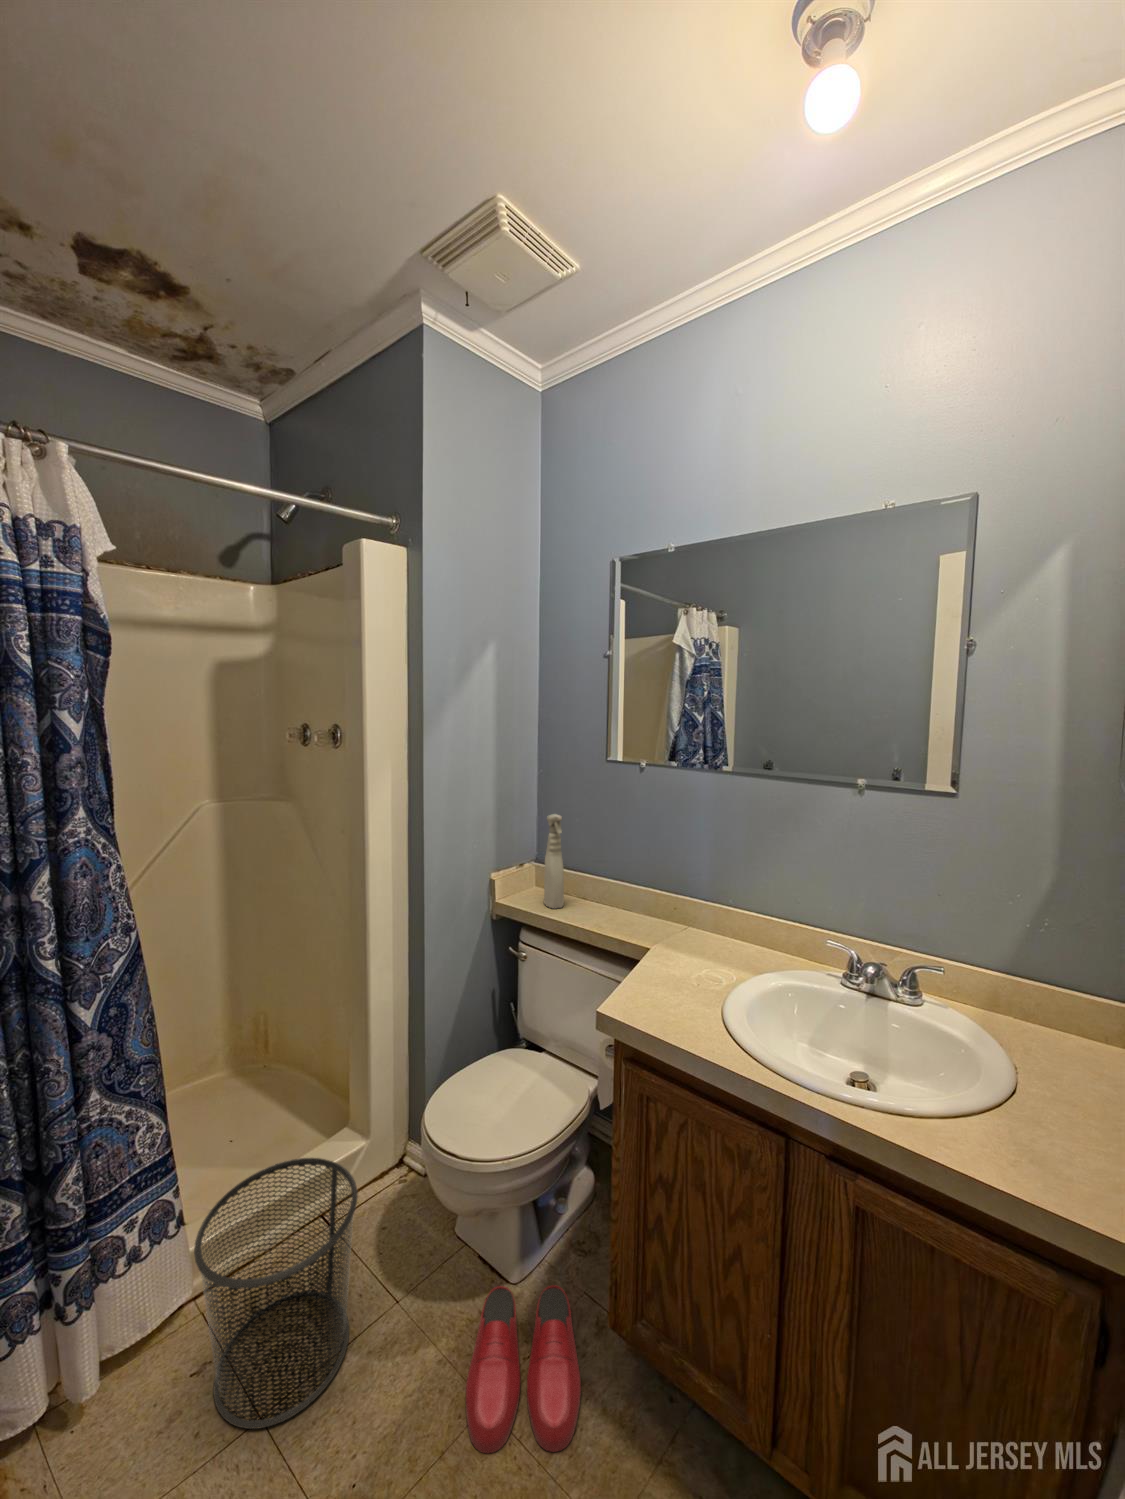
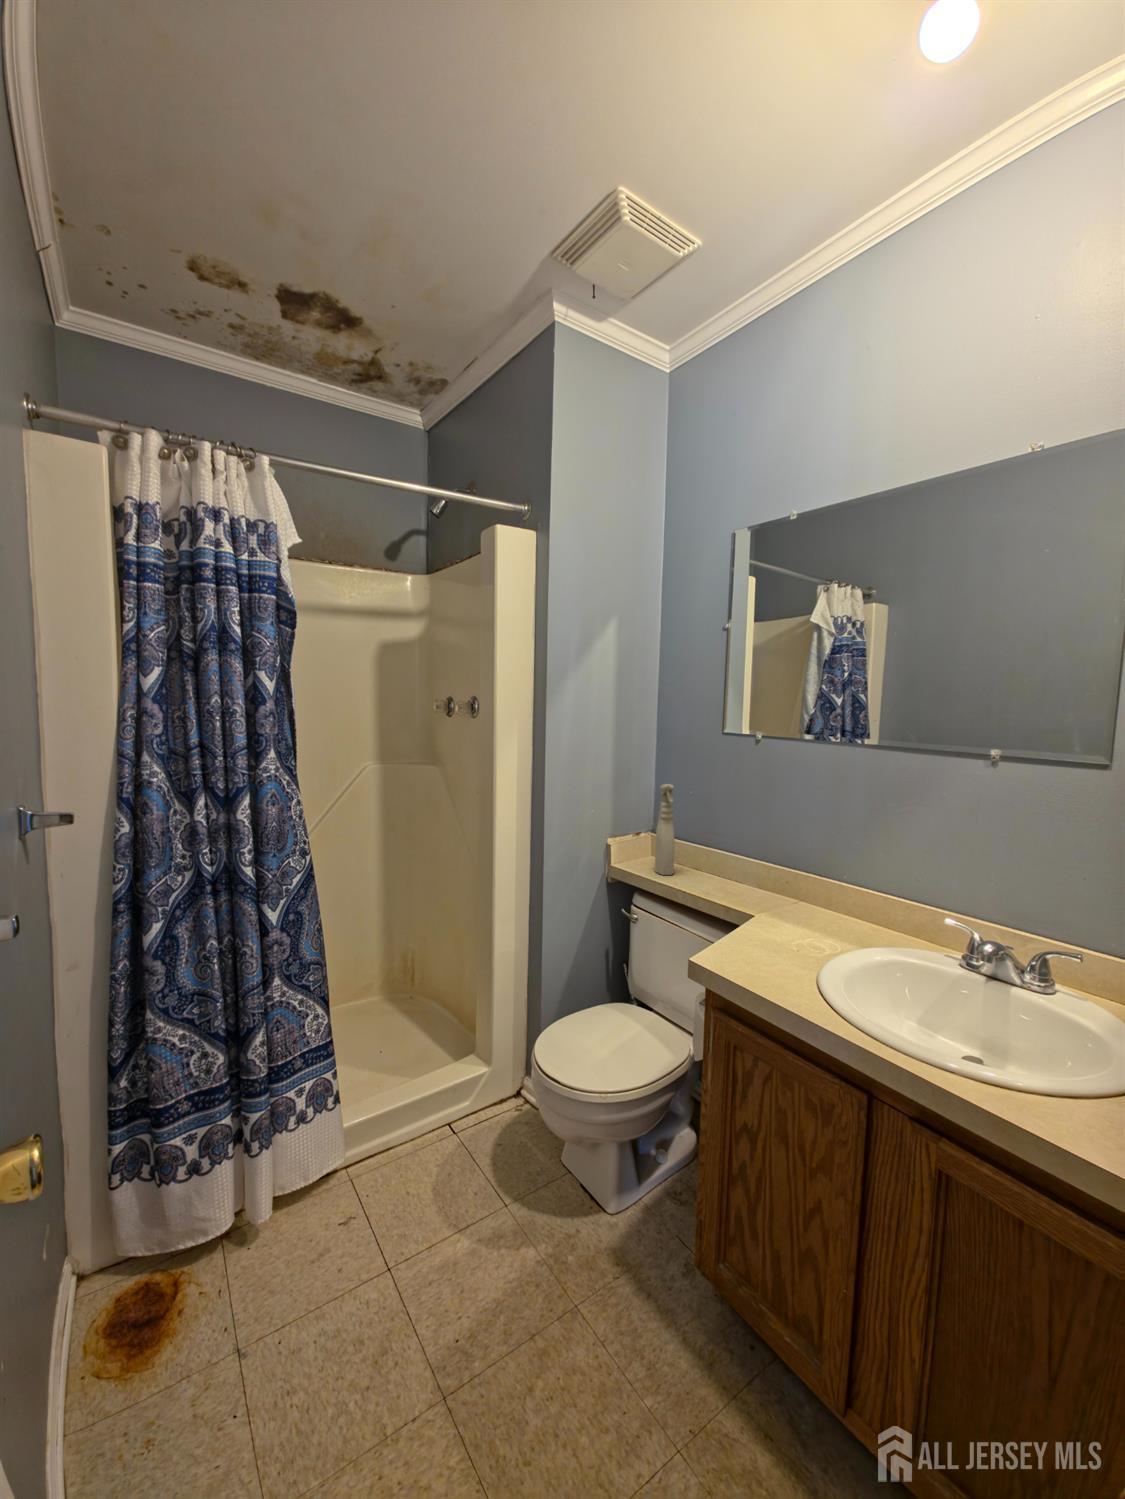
waste bin: present [194,1158,358,1429] -> none [343,1065,473,1274]
slippers: present [466,1285,581,1453] -> none [558,1212,665,1360]

